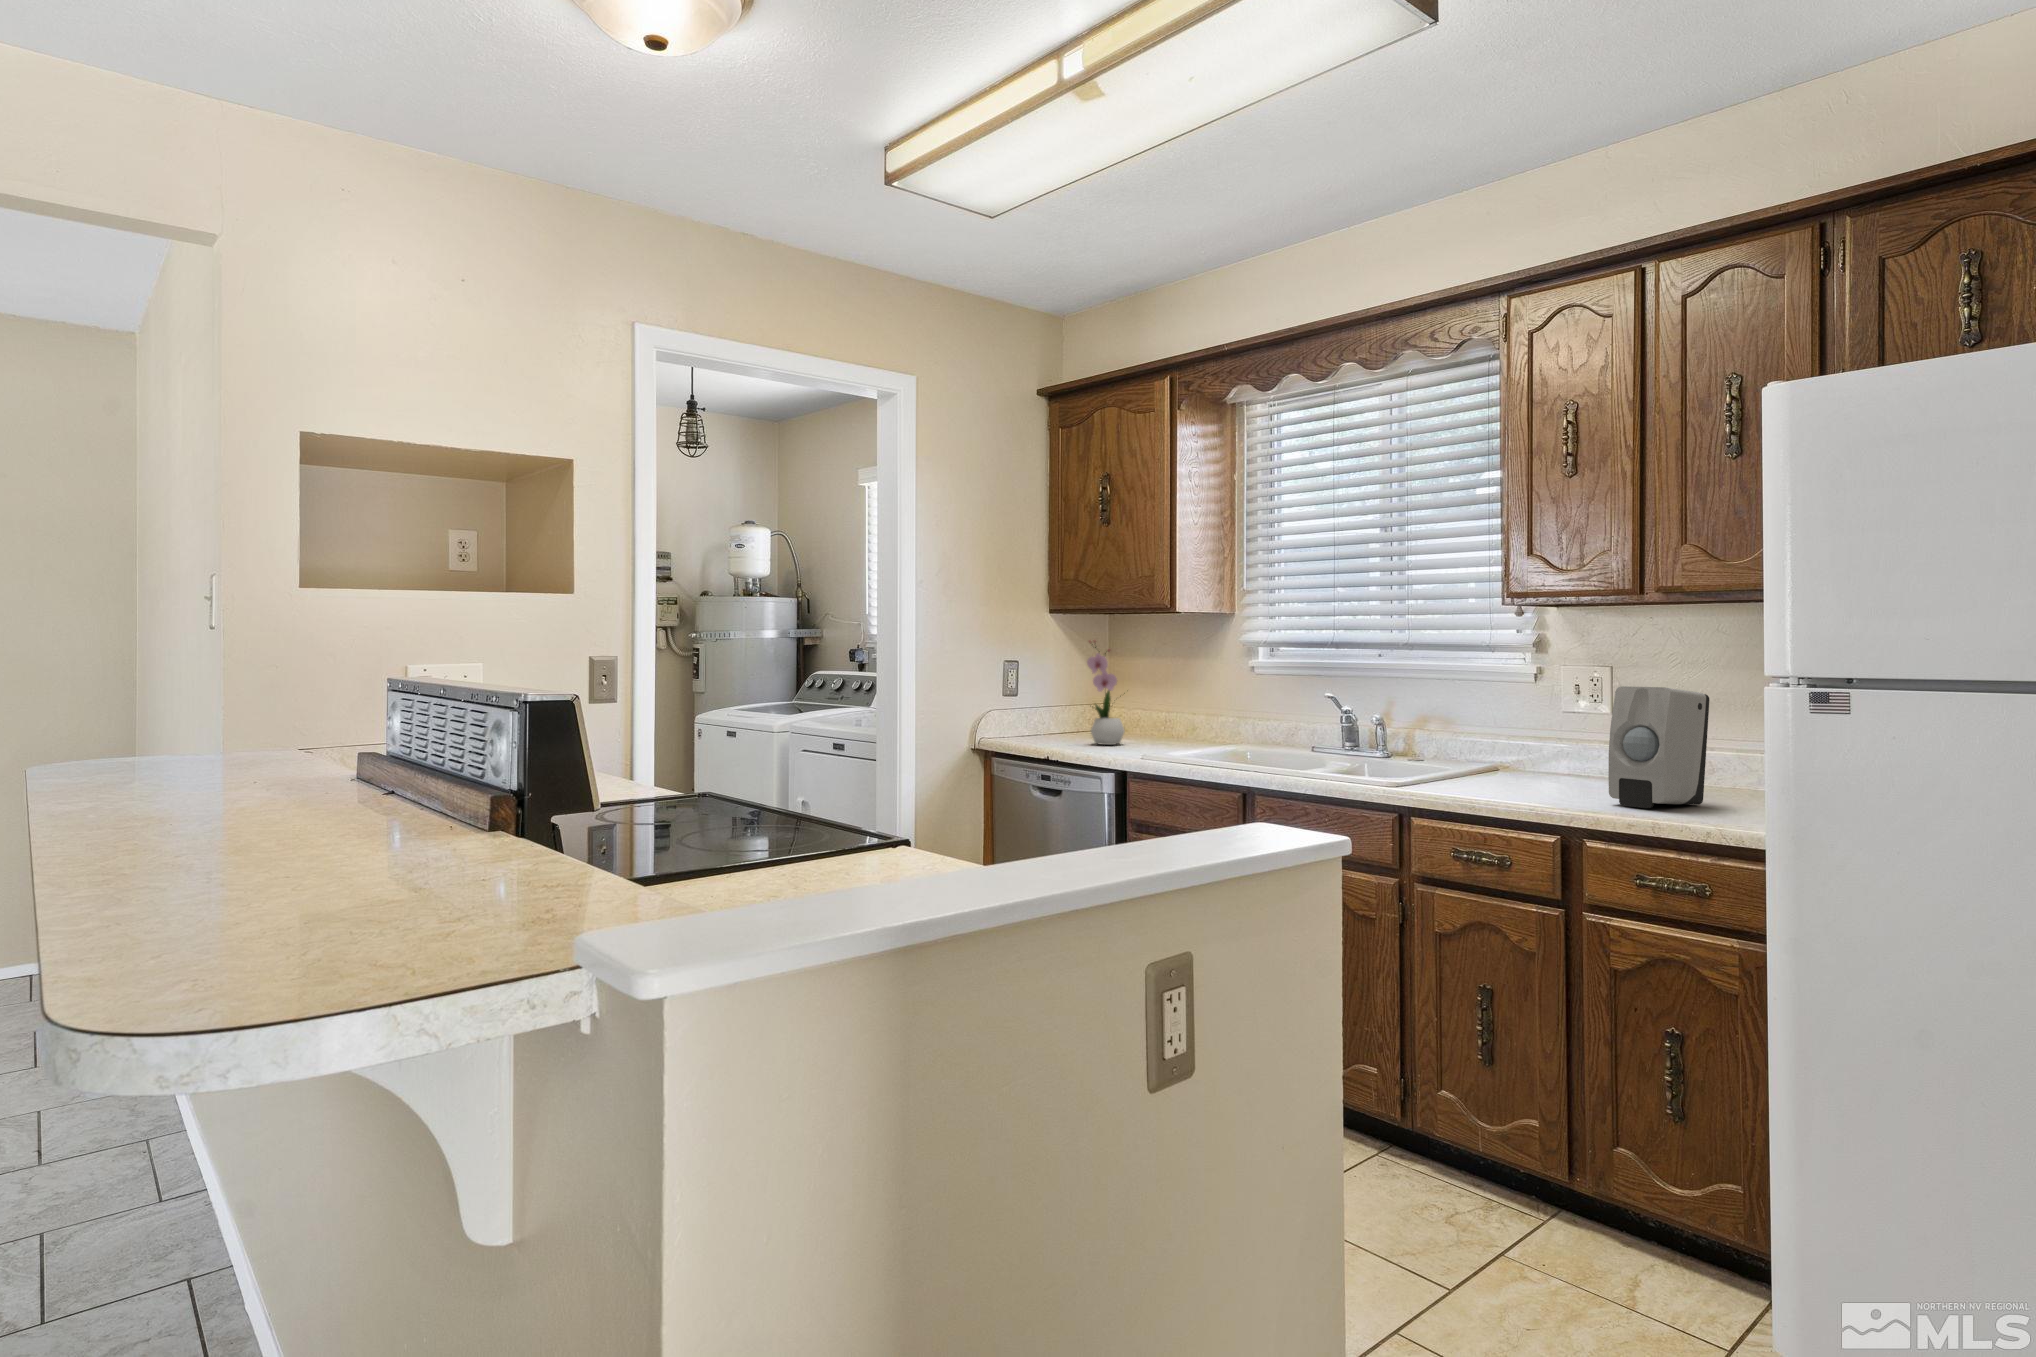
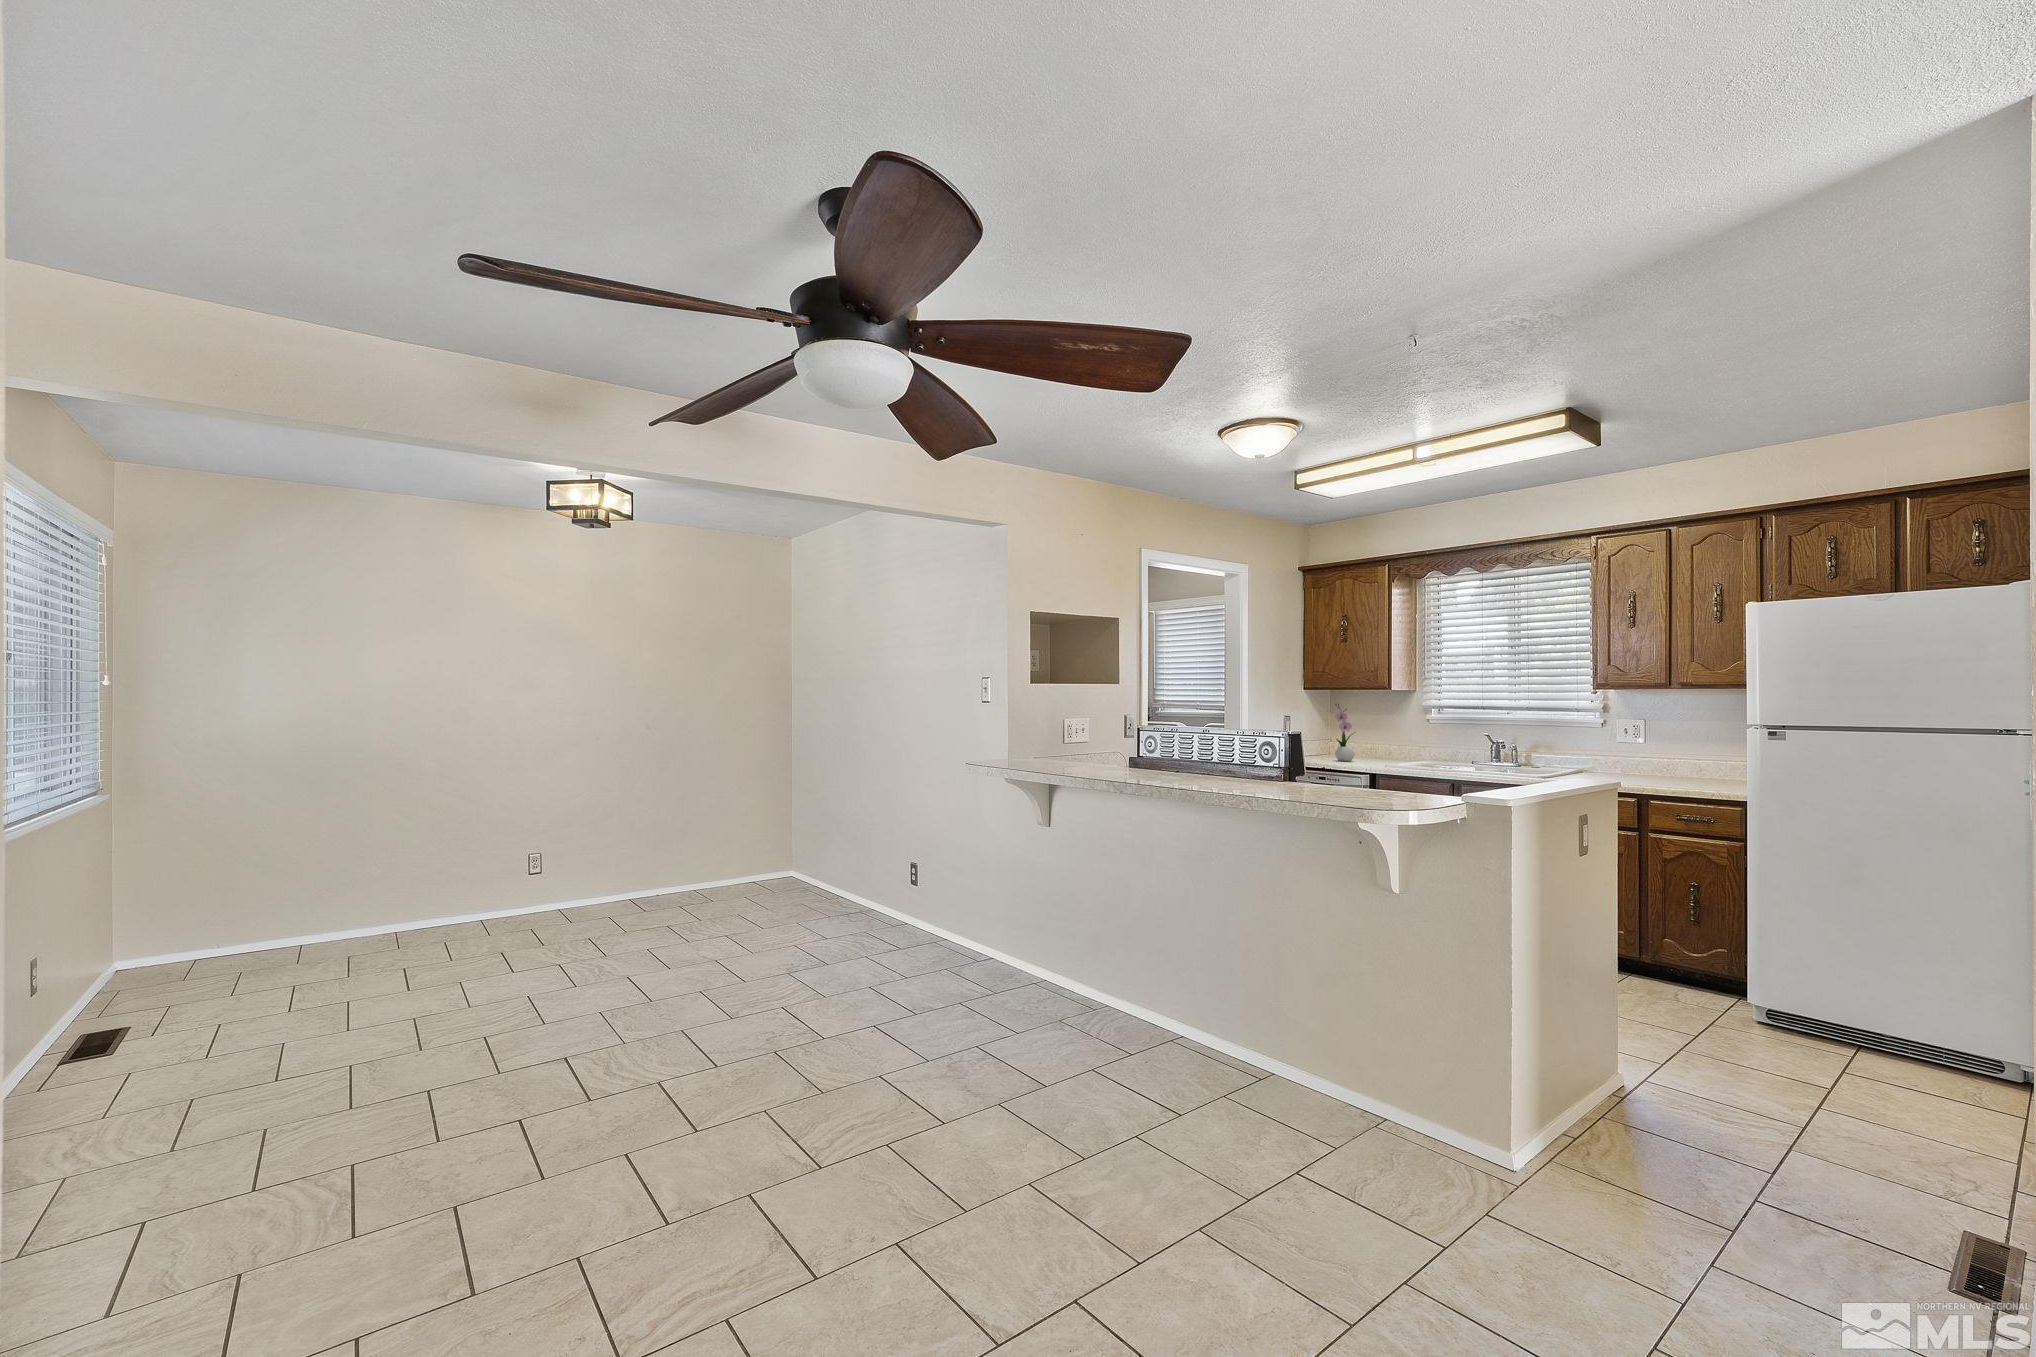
soap dispenser: present [1609,686,1709,808] -> none [1660,730,1709,787]

